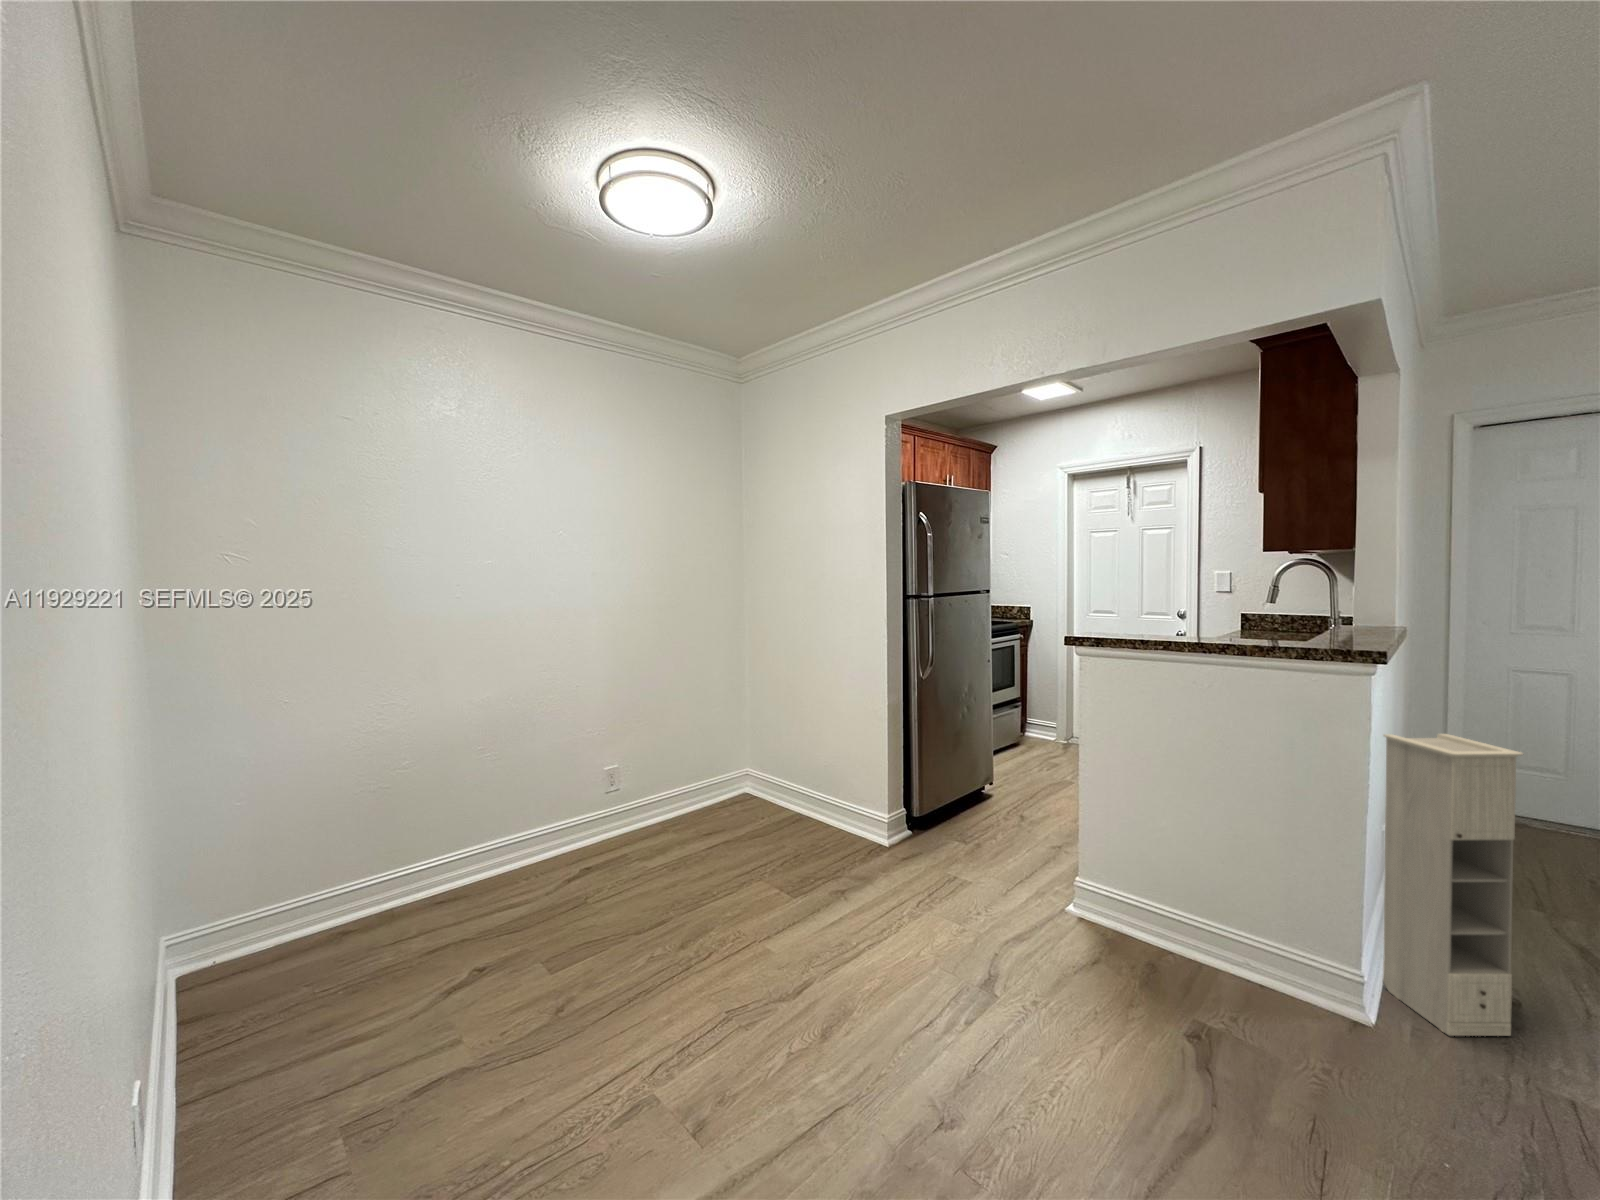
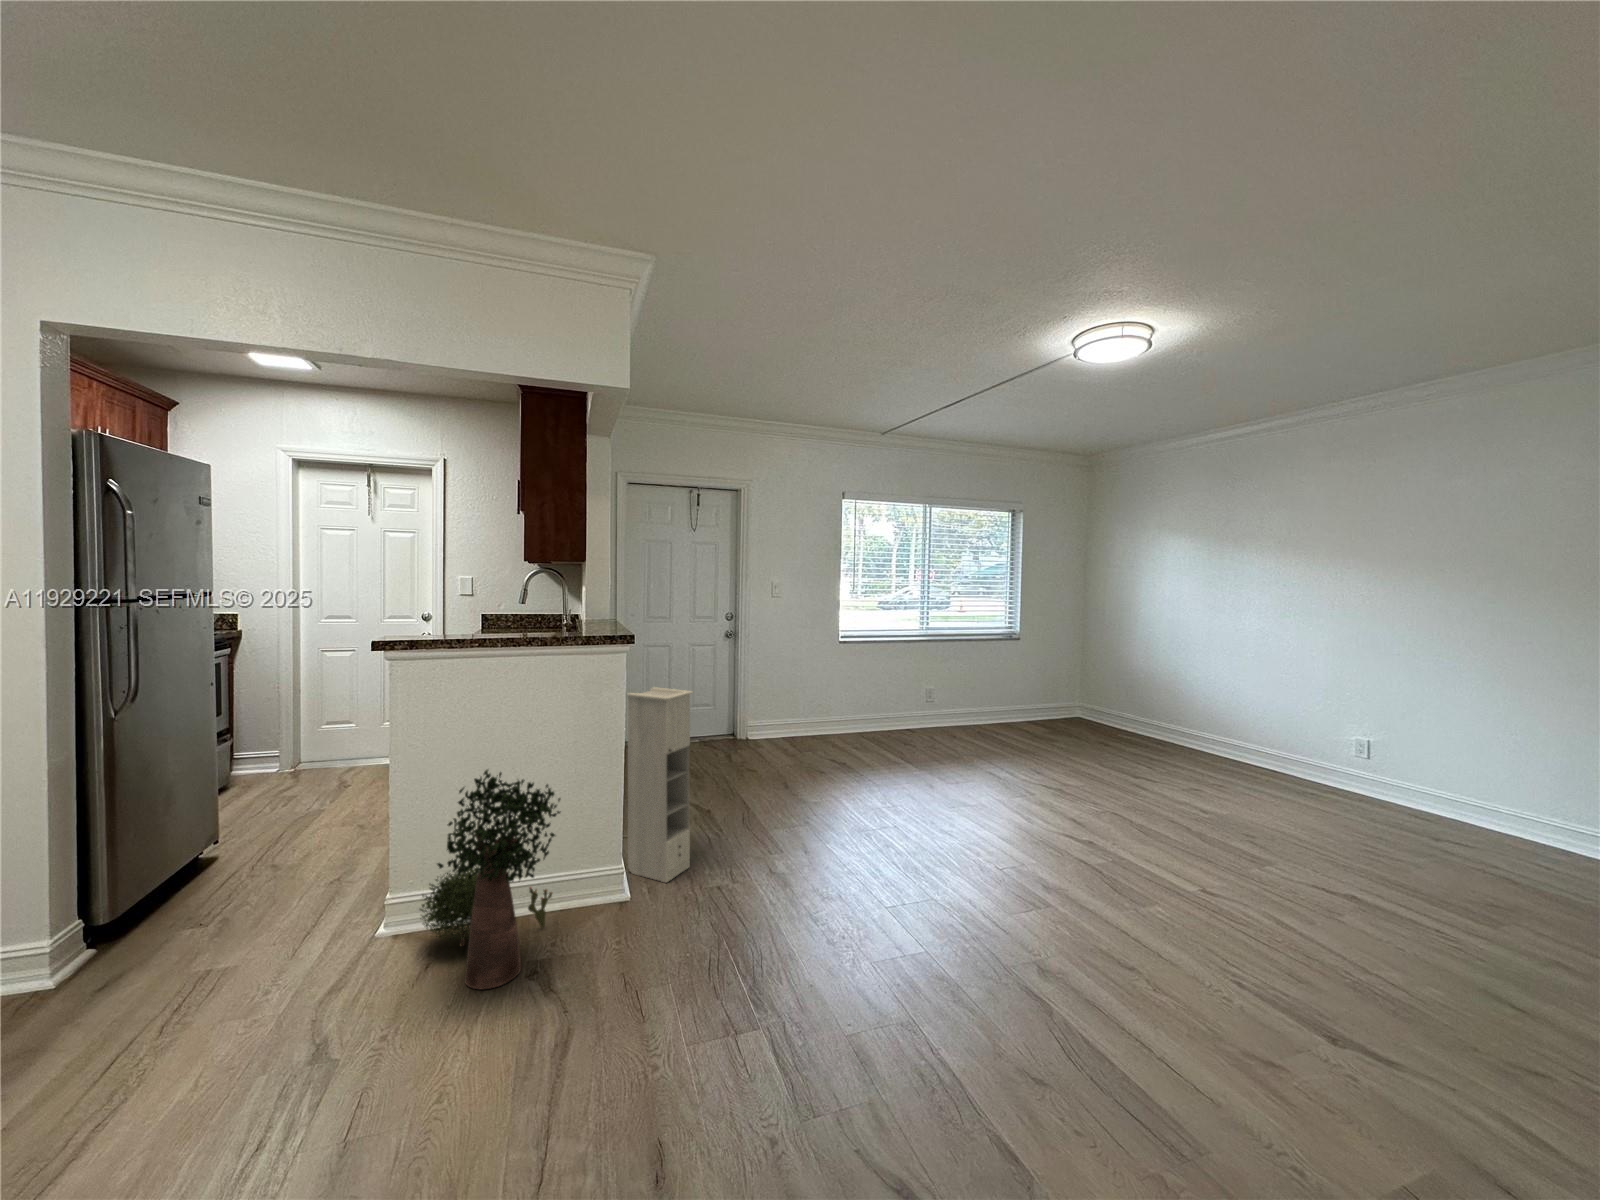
potted plant: none [1083,783,1241,1026] -> present [420,770,561,990]

